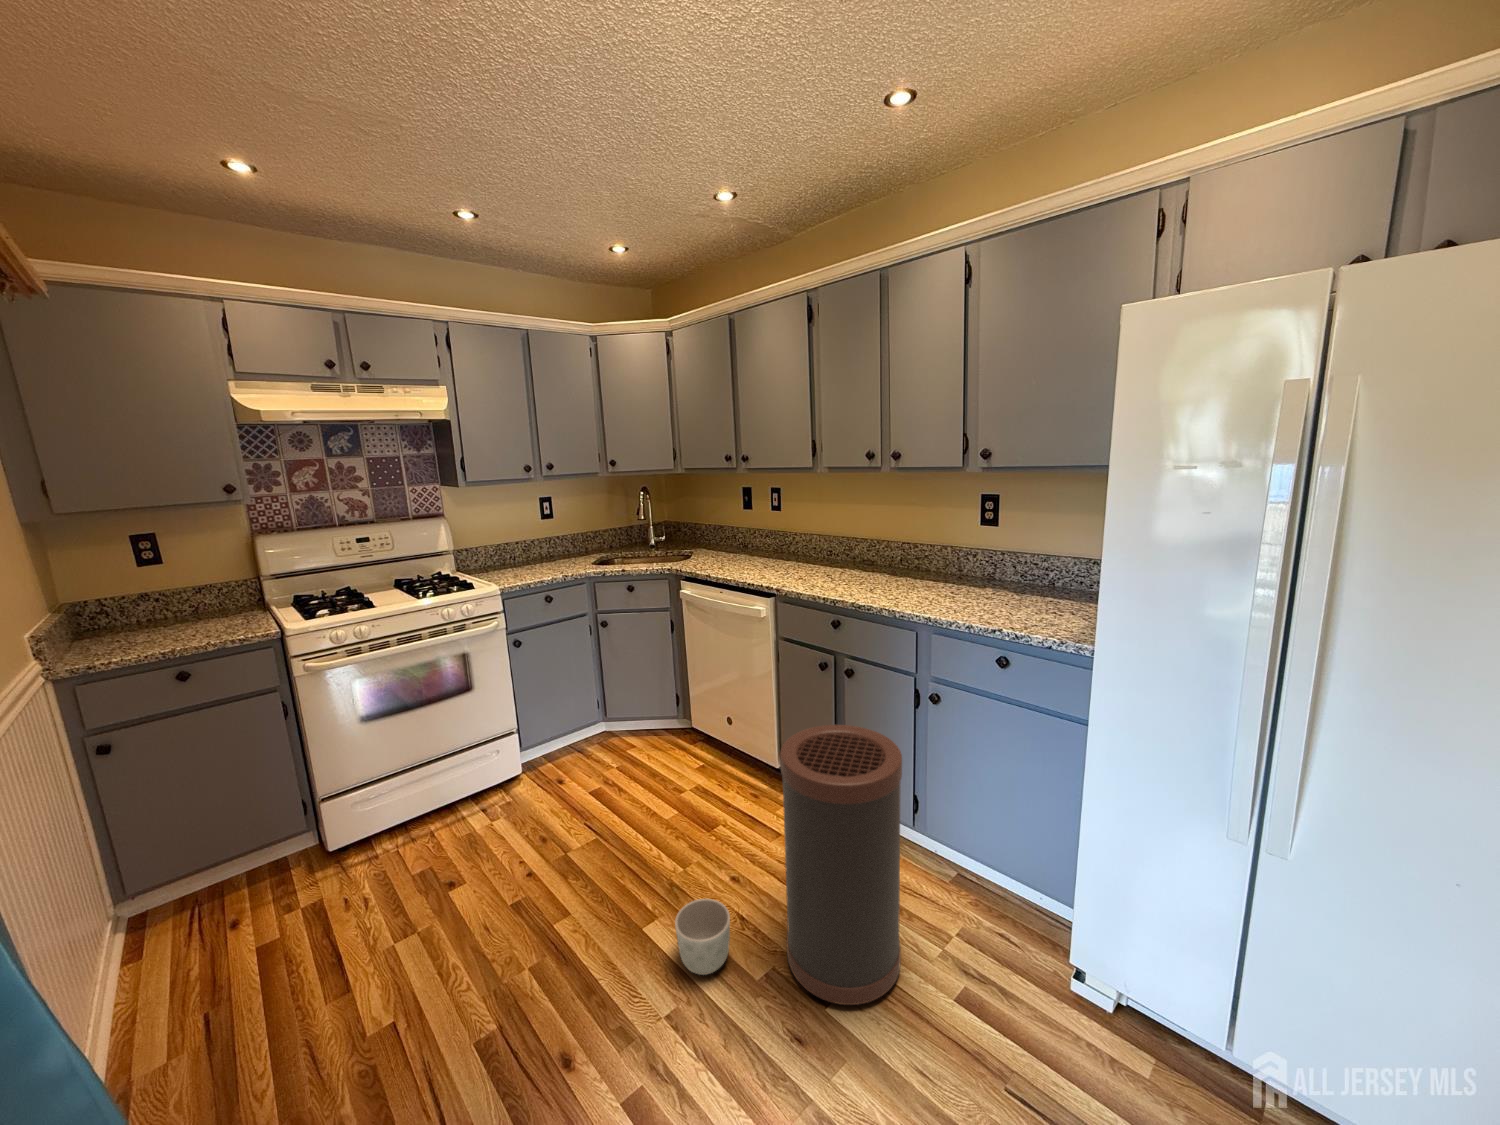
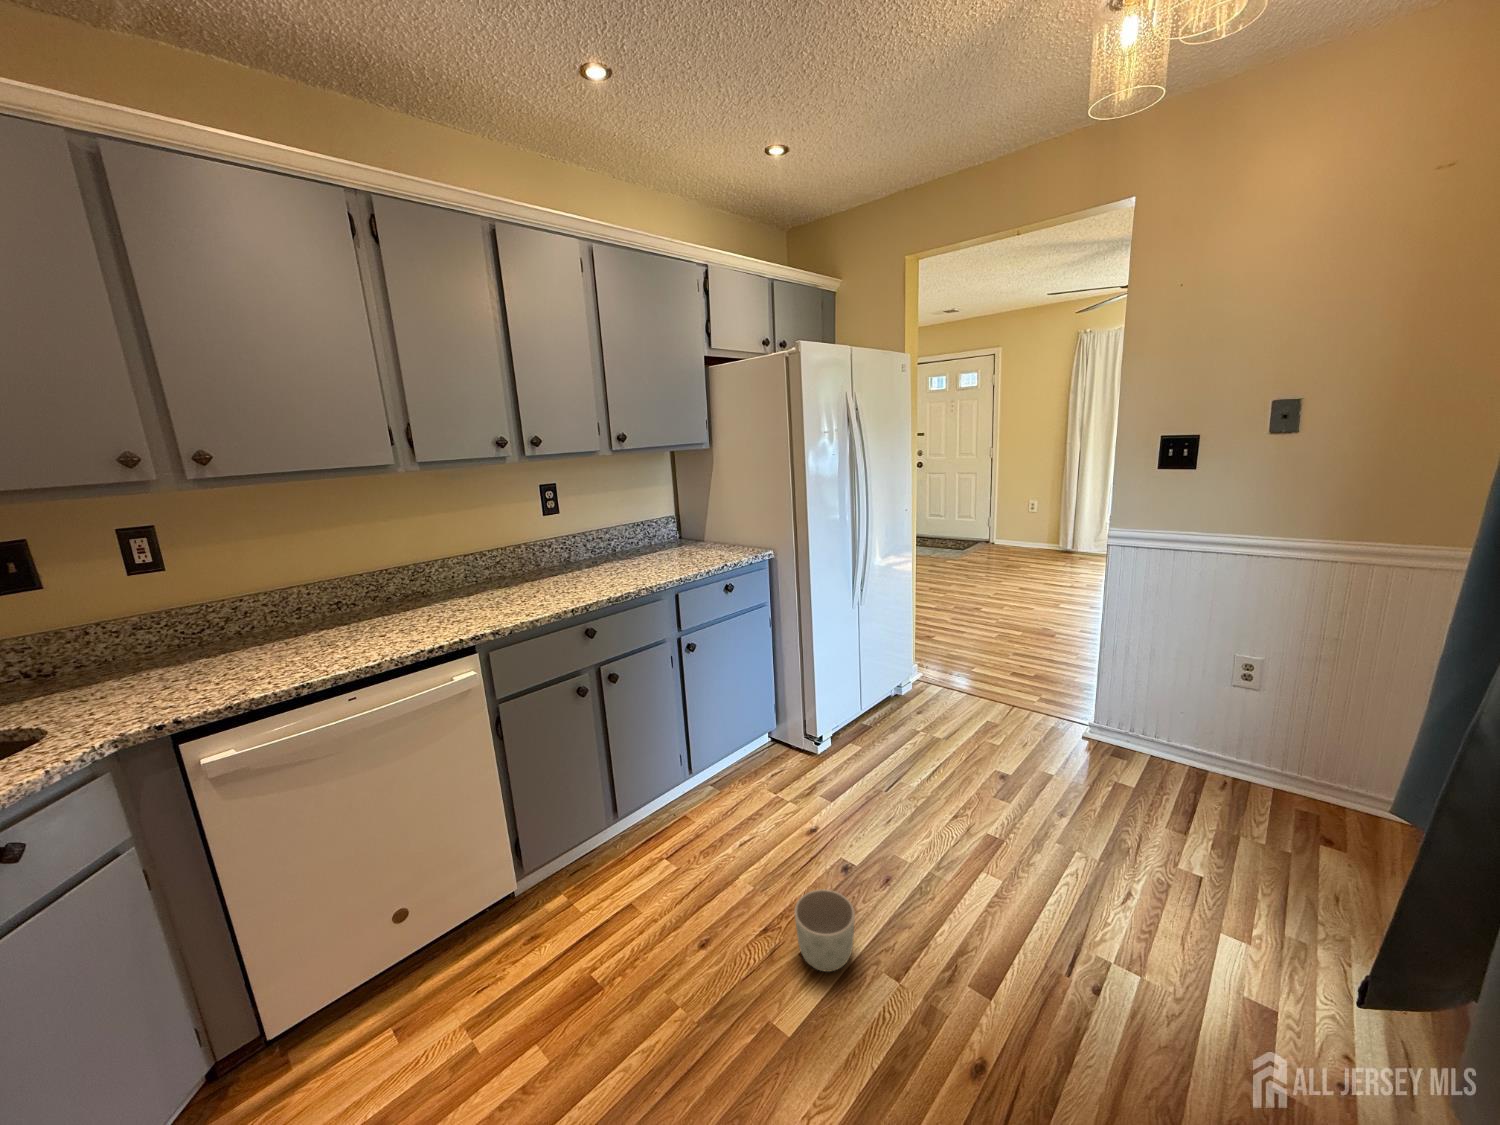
trash can: present [780,725,902,1005] -> none [746,654,855,886]

